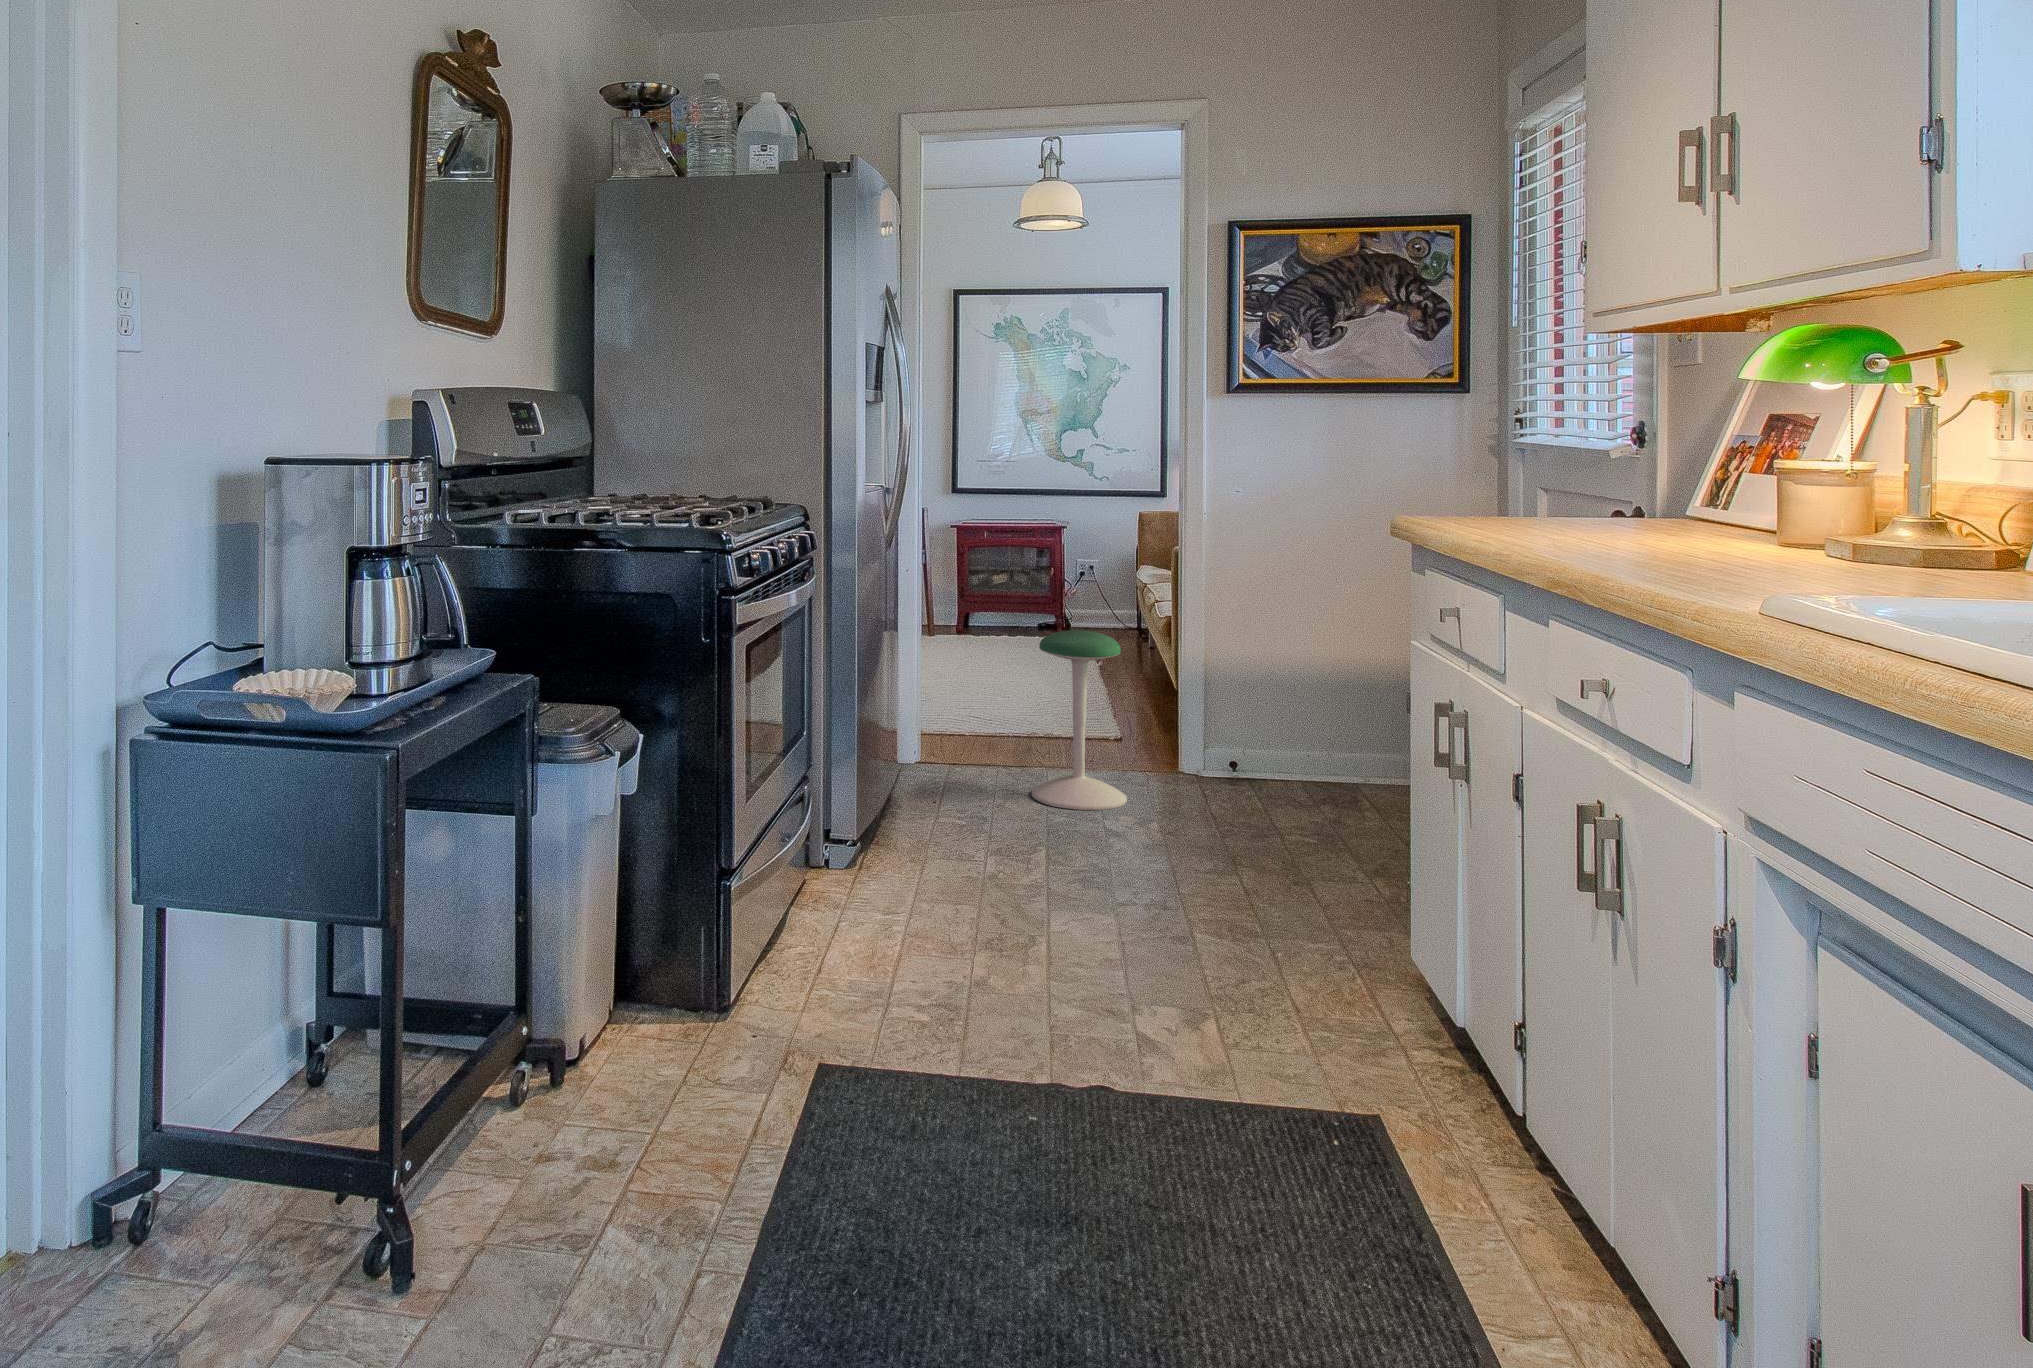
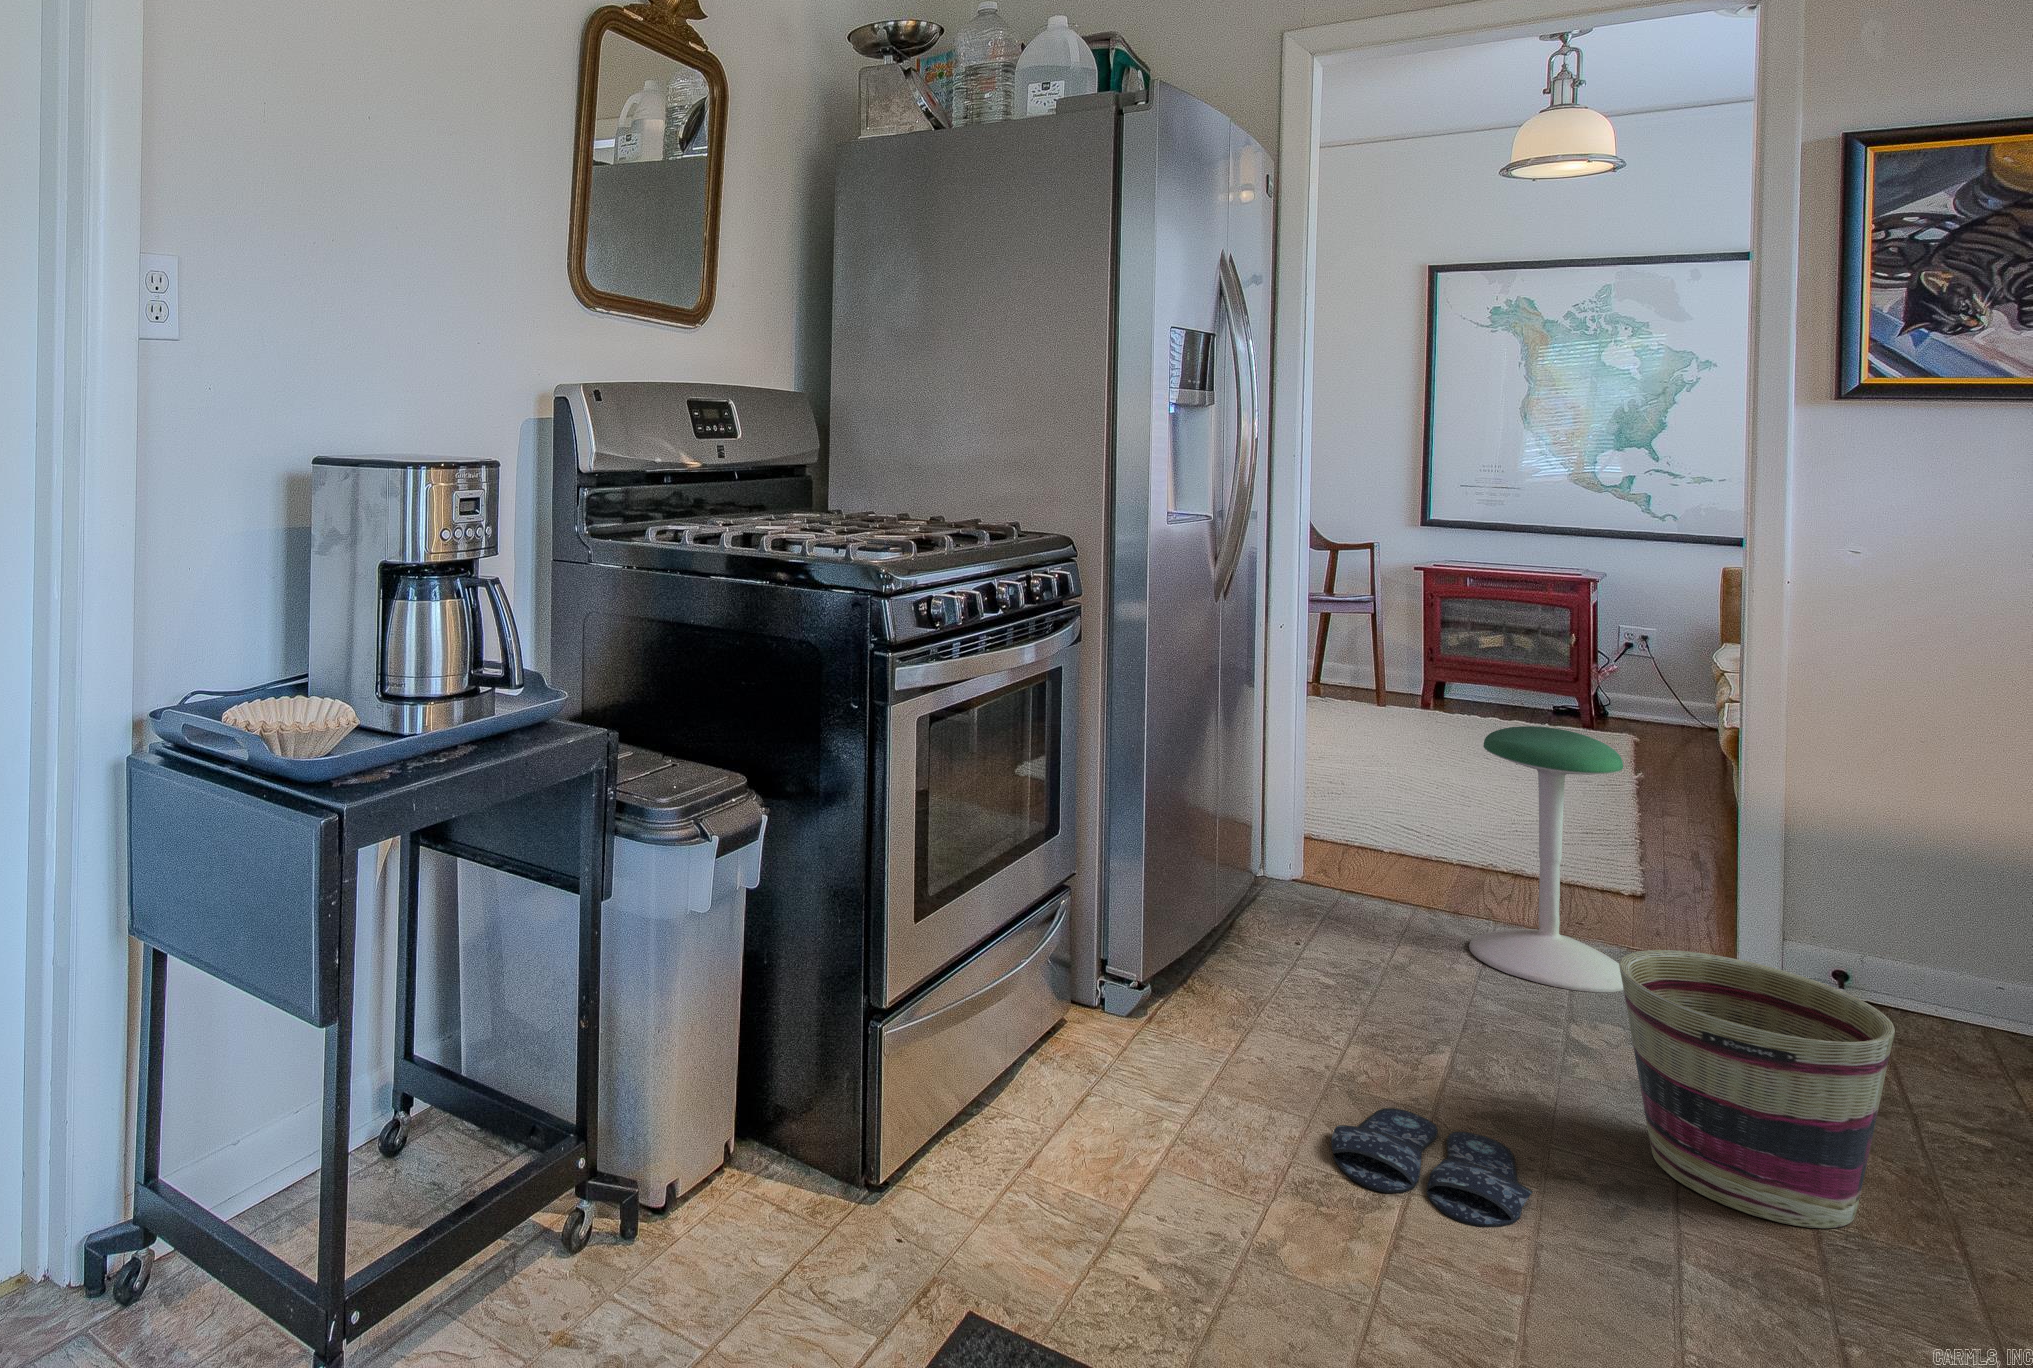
basket: none [1143,757,1278,909] -> present [1619,950,1895,1228]
slippers: none [993,894,1108,946] -> present [1331,1108,1532,1227]

